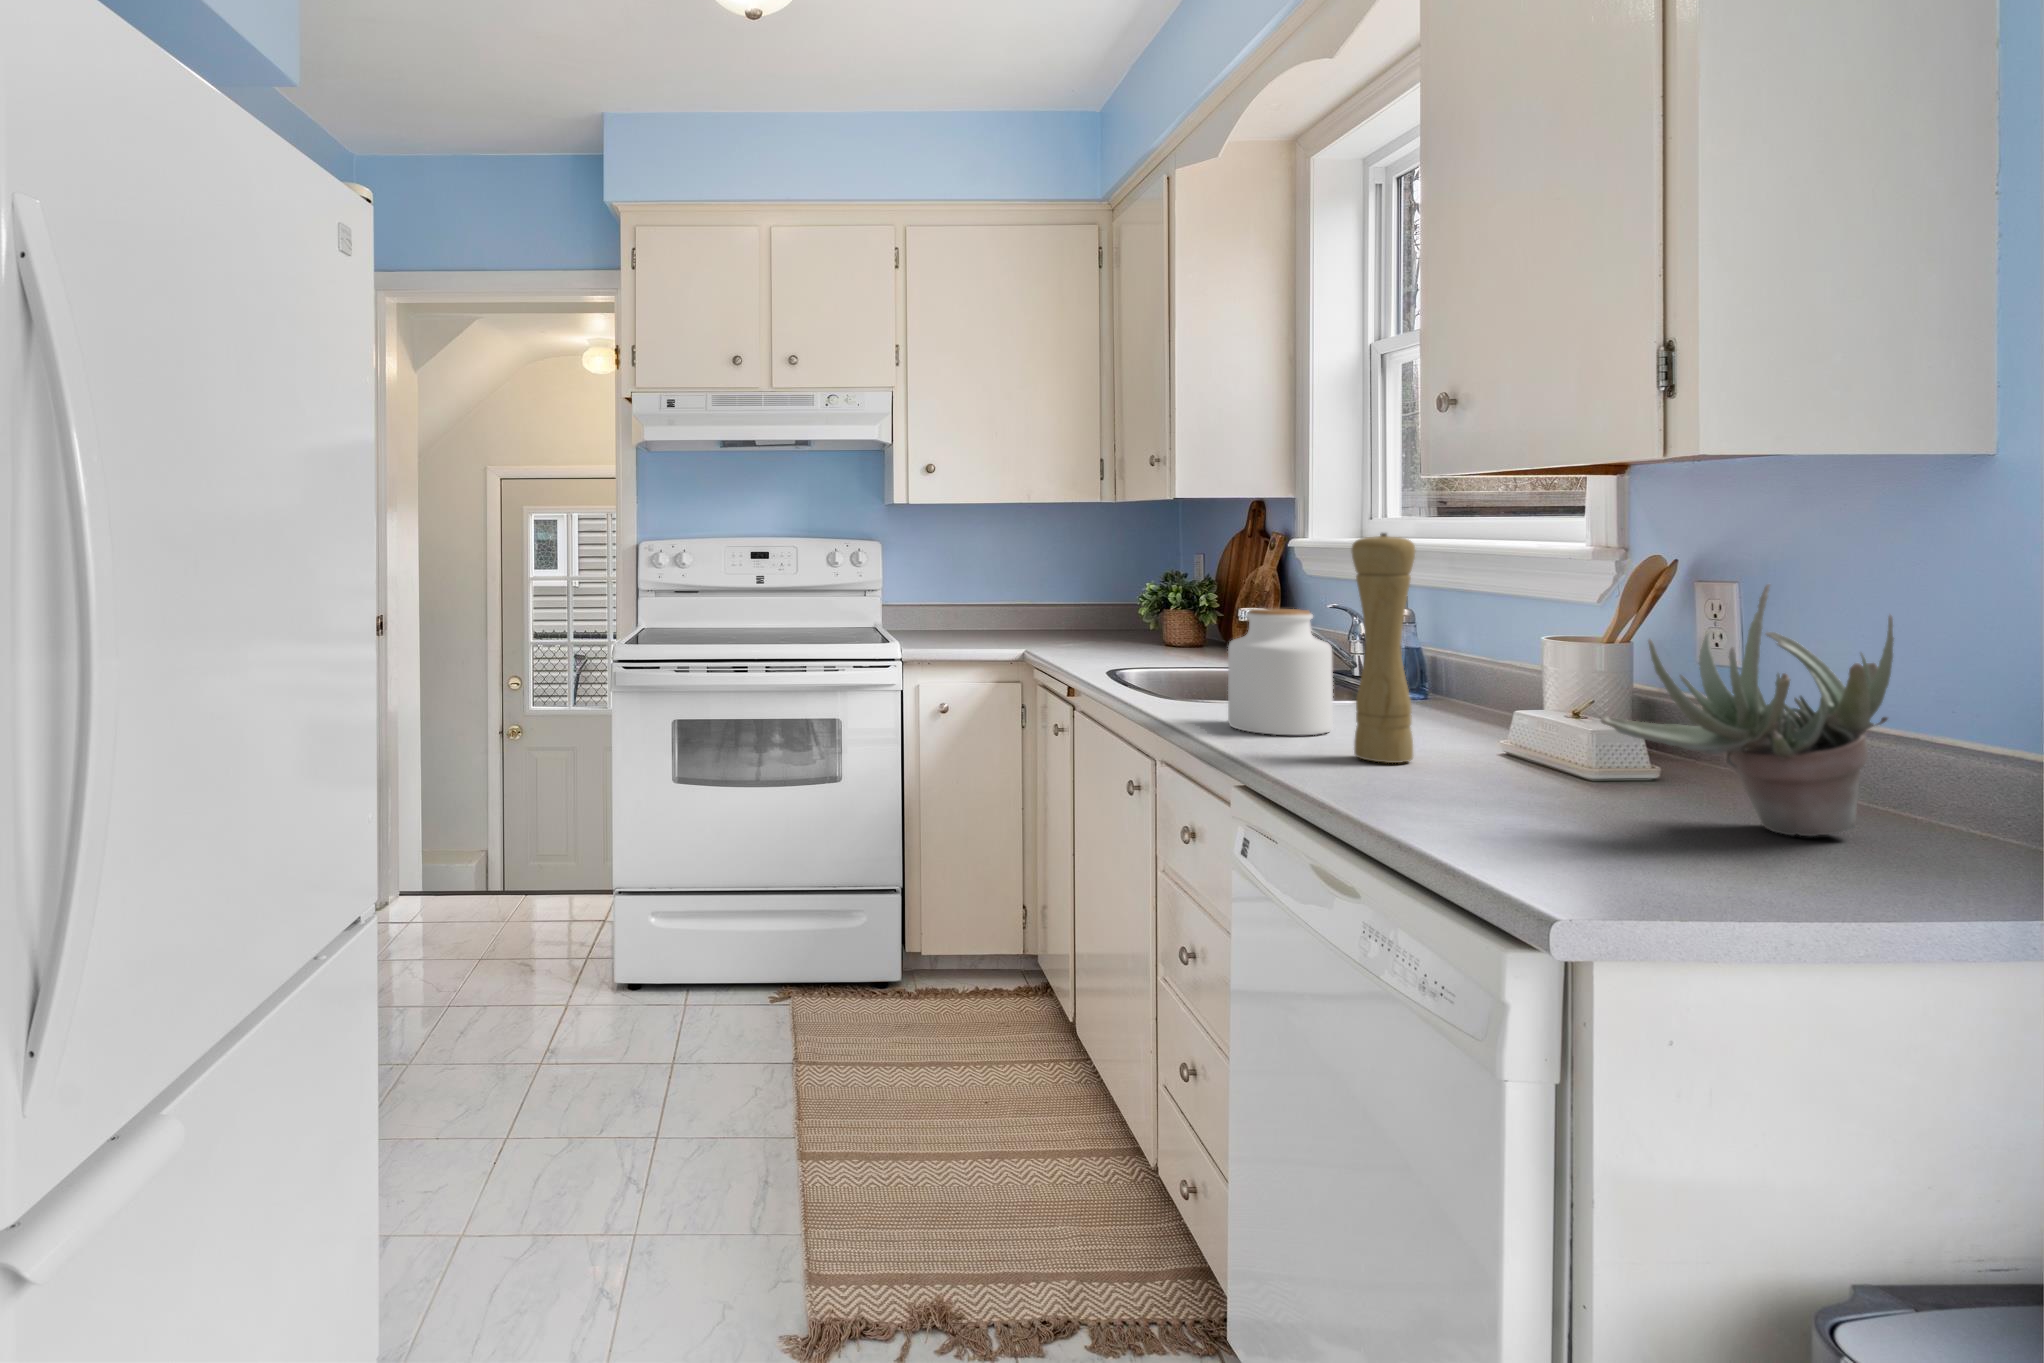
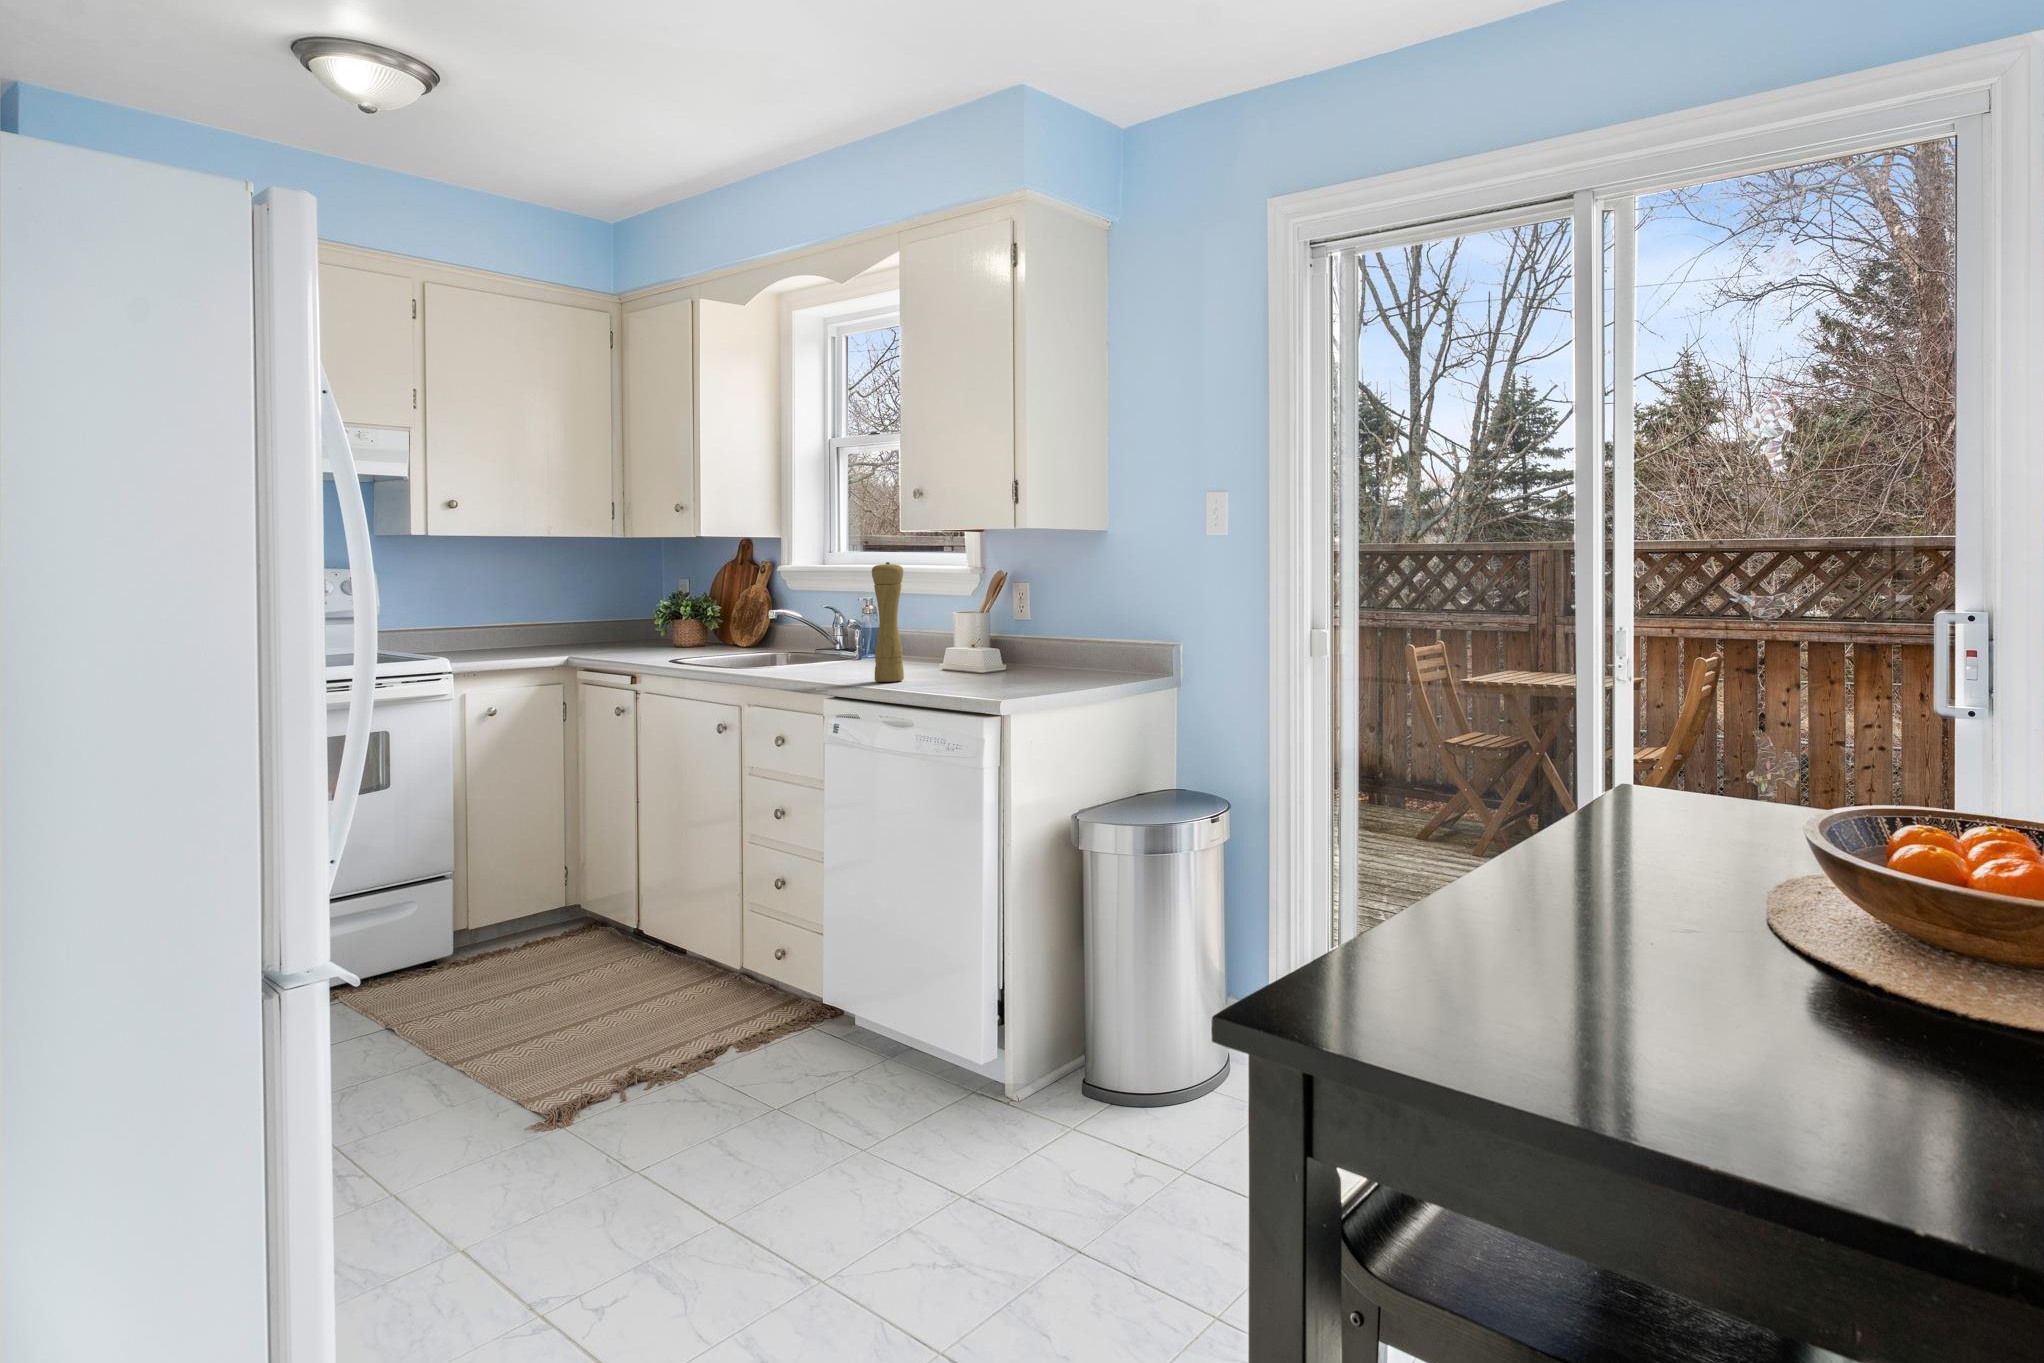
succulent plant: present [1601,584,1894,836] -> none [995,582,1091,684]
jar: present [1228,609,1333,735] -> none [791,607,852,679]

